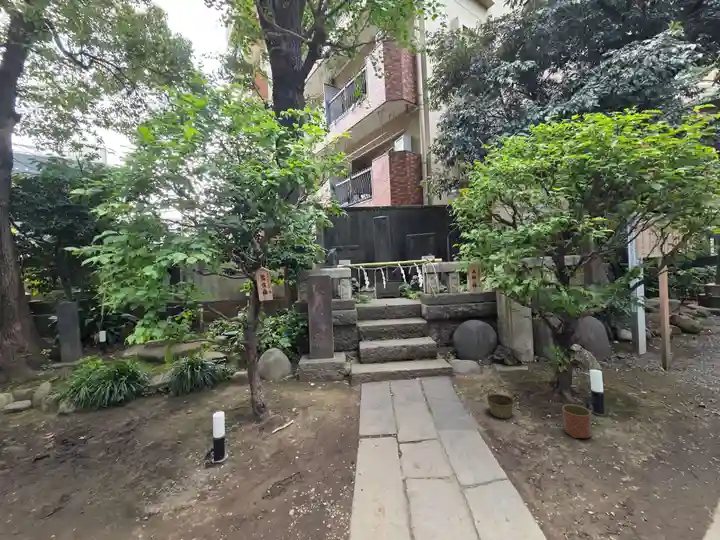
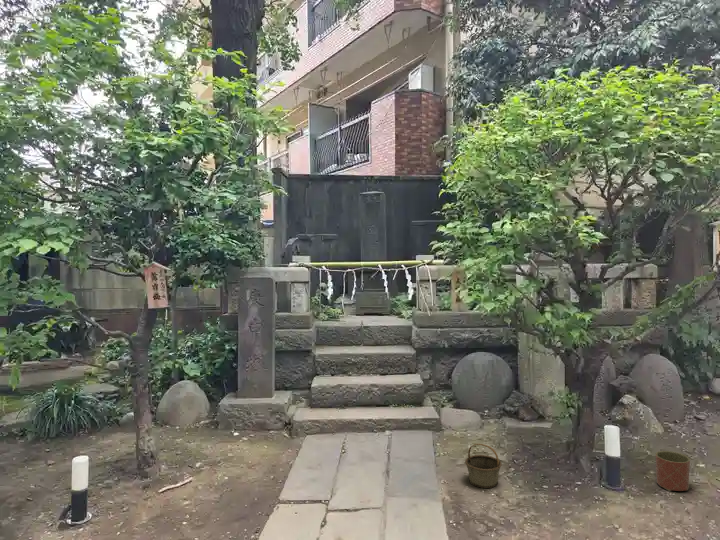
planter: present [562,404,591,438] -> present [656,451,690,491]

